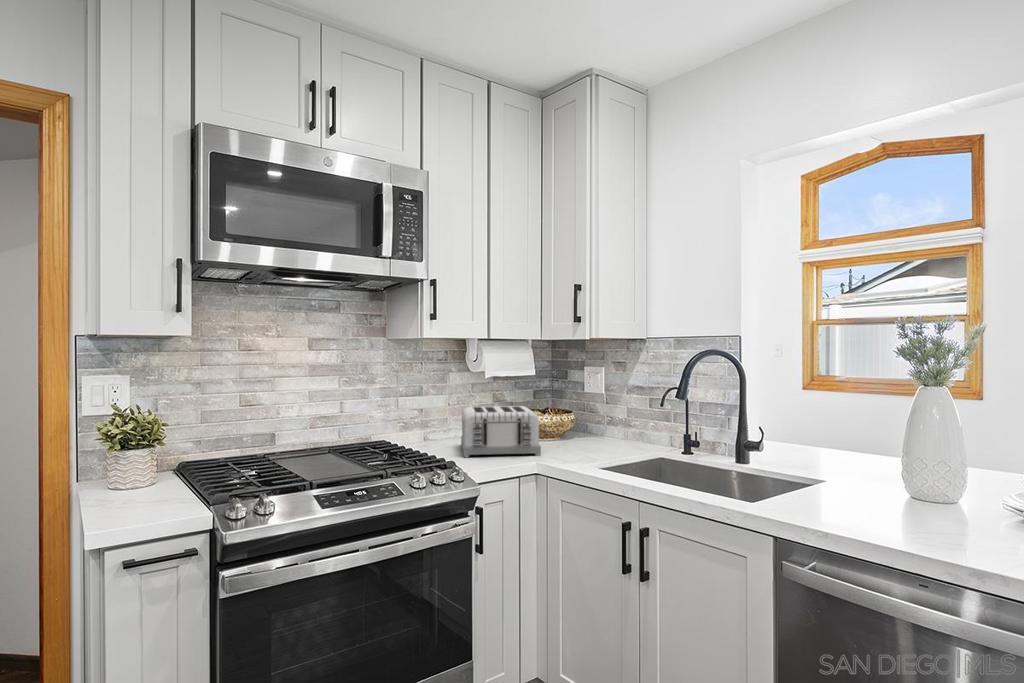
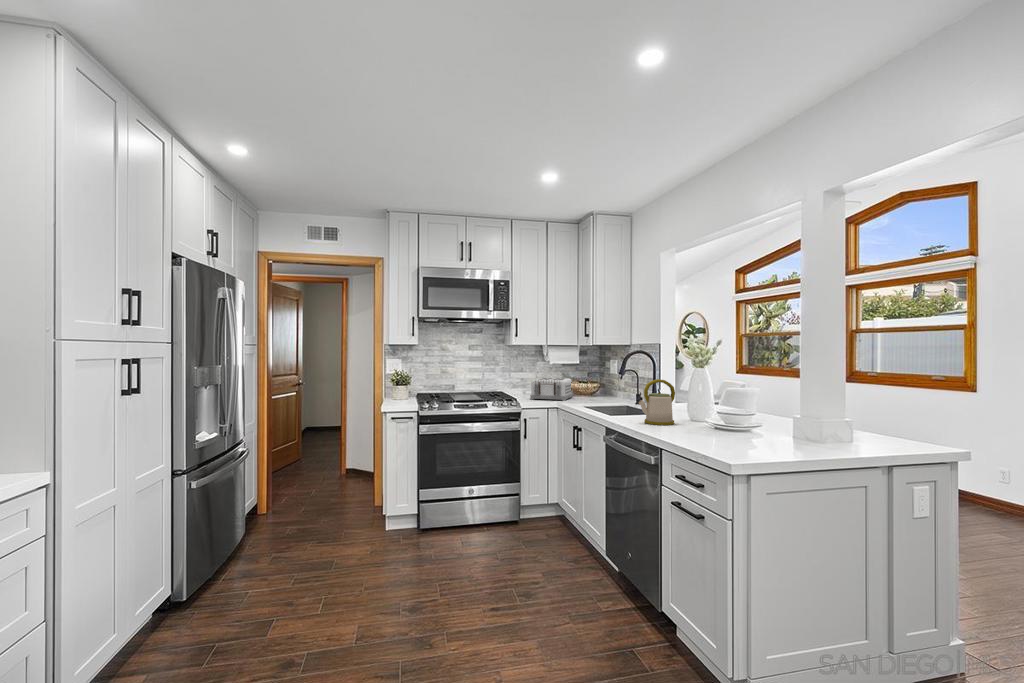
kettle: none [894,414,977,527] -> present [639,379,675,425]

